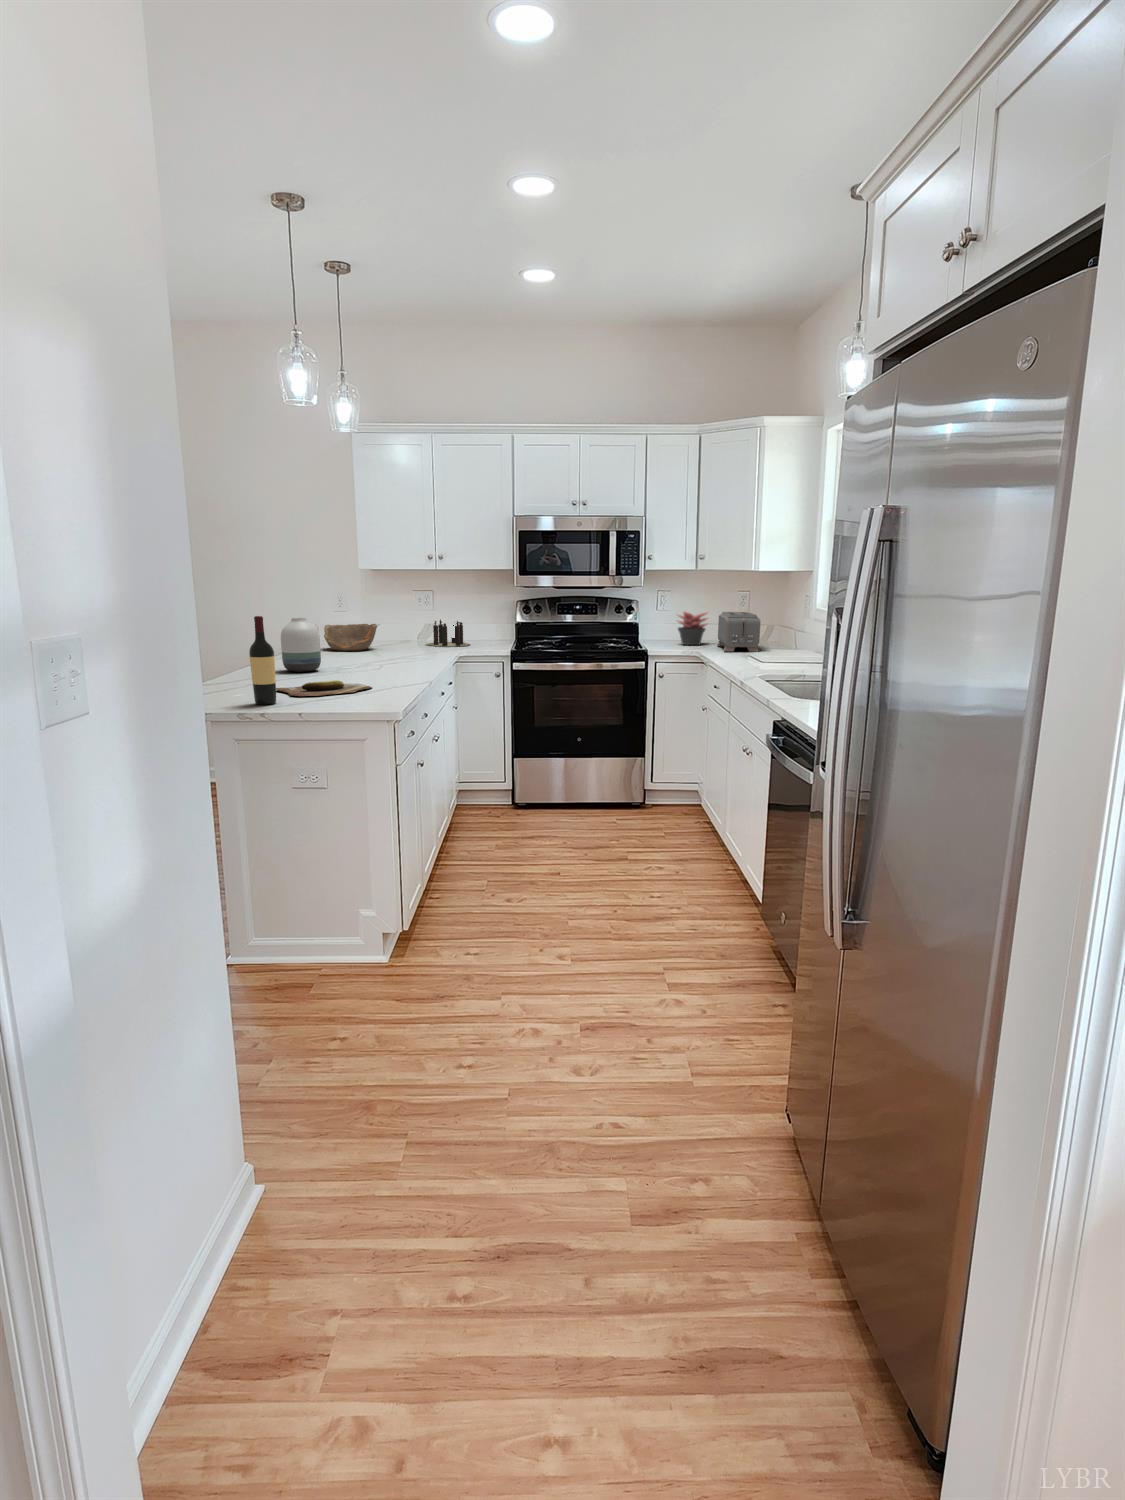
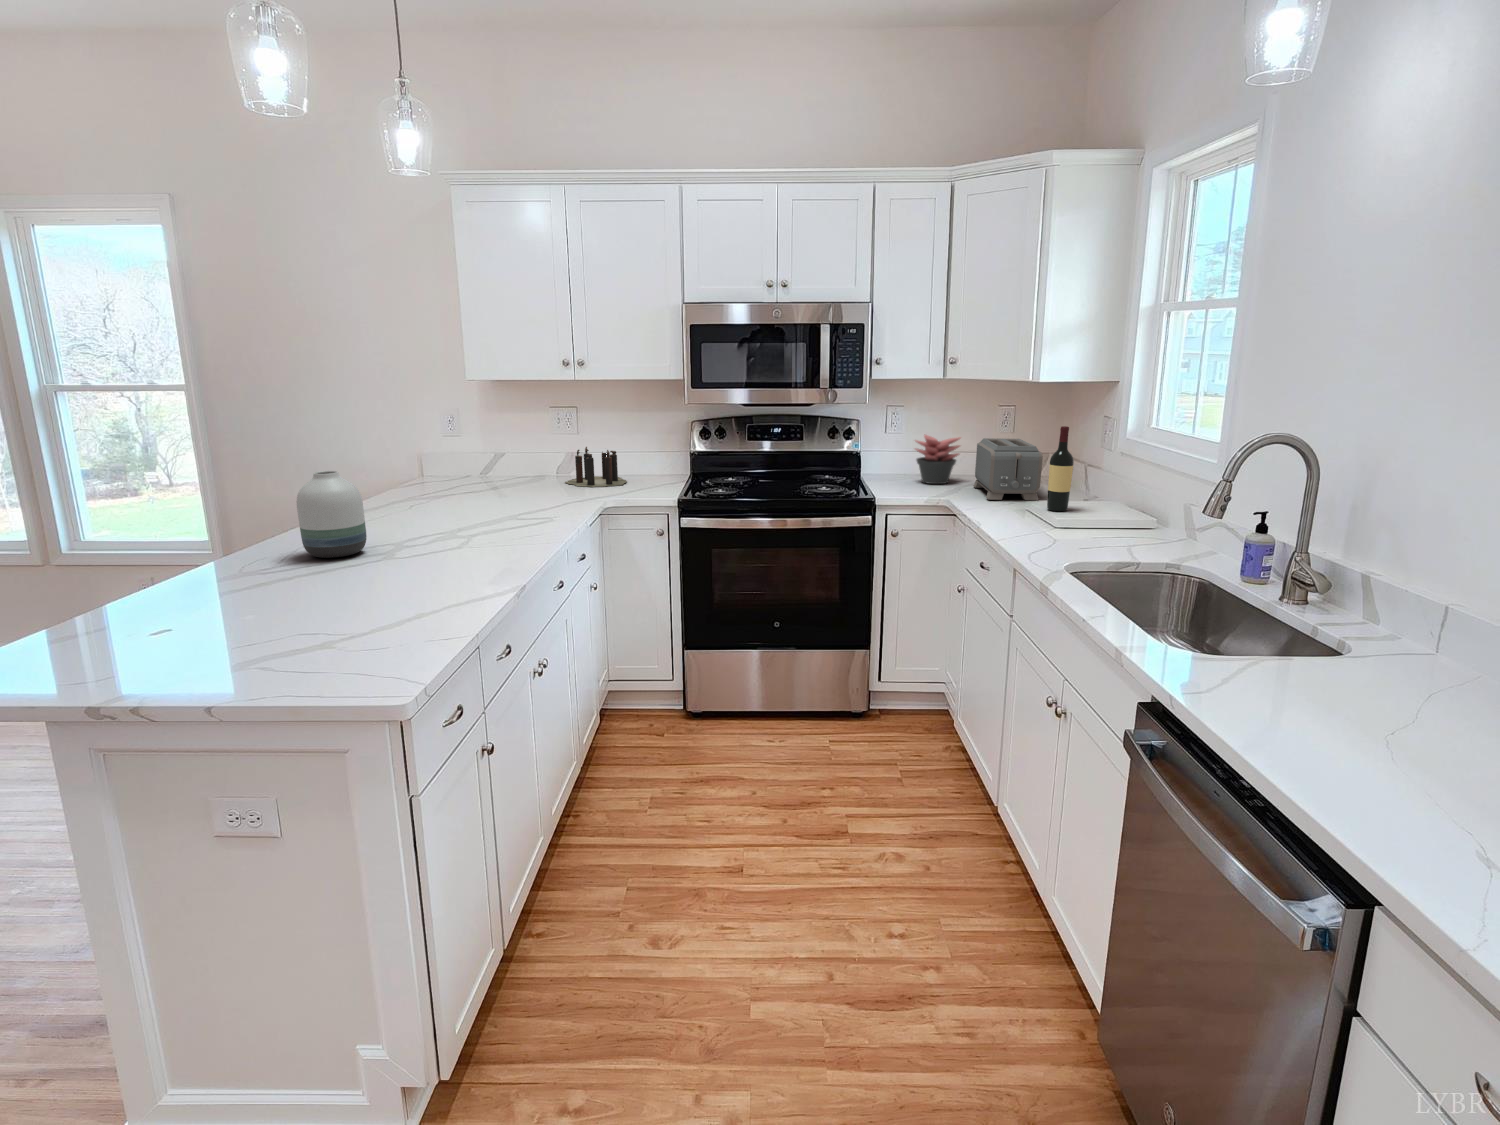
wine bottle: present [249,616,276,705] -> present [1047,426,1074,511]
bowl: present [324,624,377,651] -> none [414,457,490,498]
cutting board: present [276,680,372,696] -> none [230,597,410,646]

